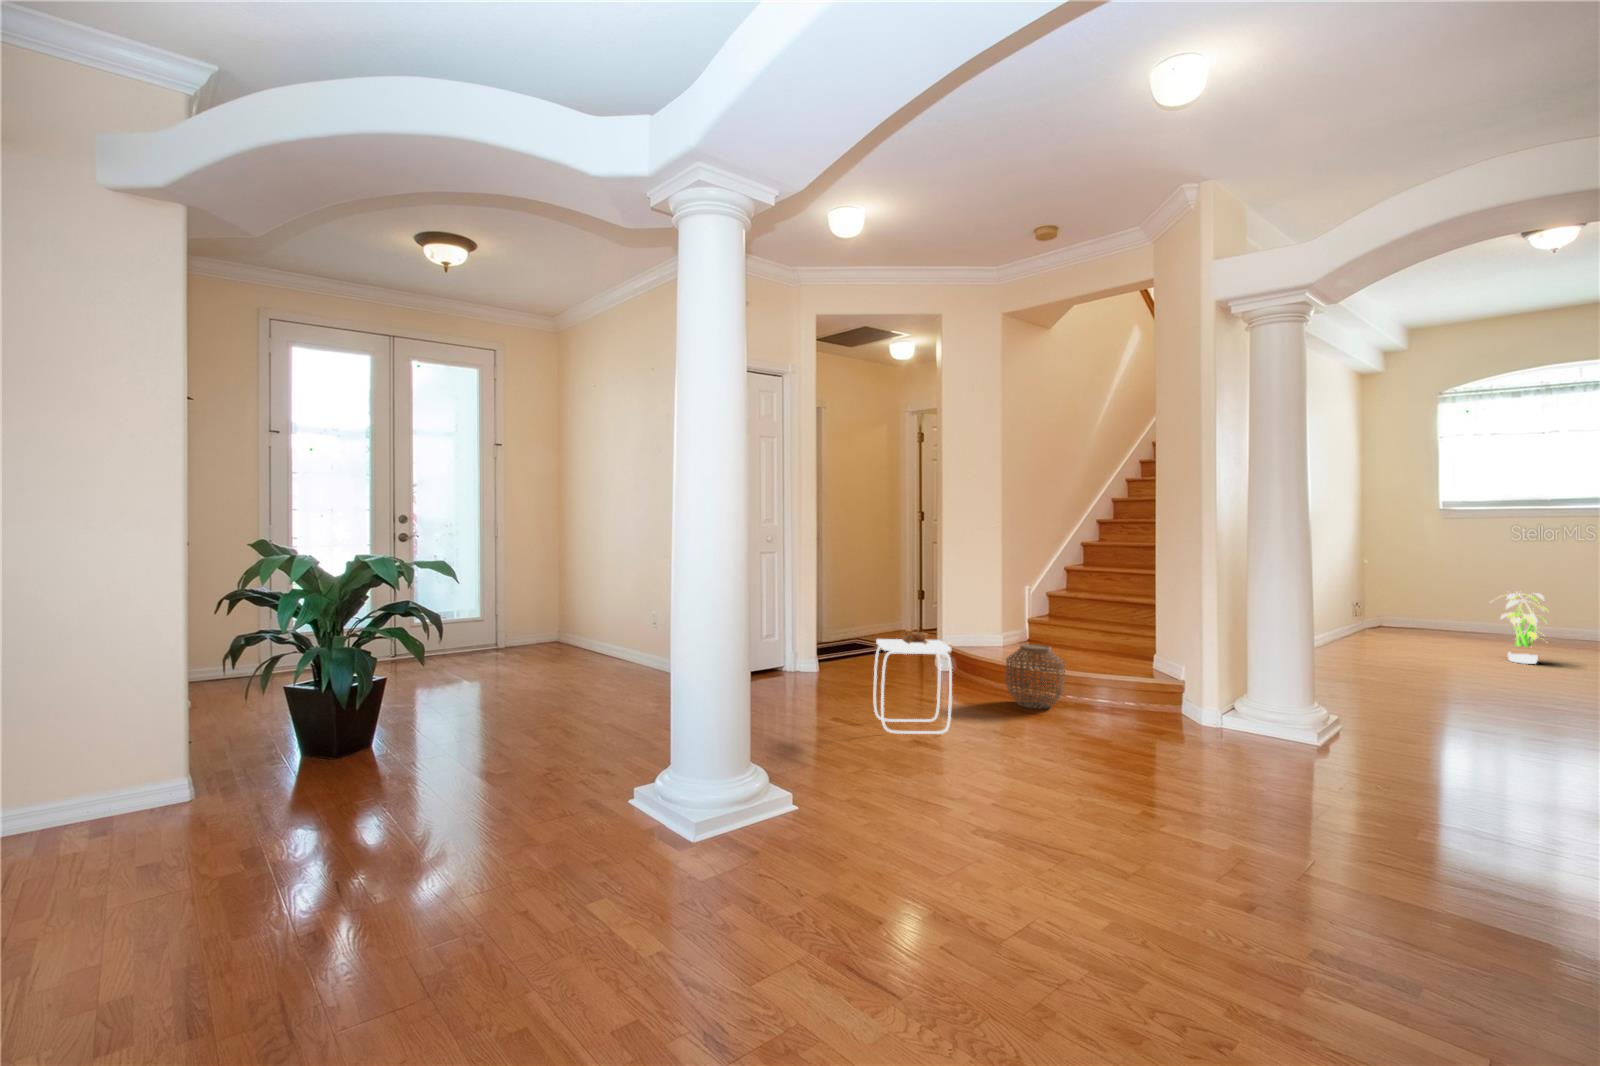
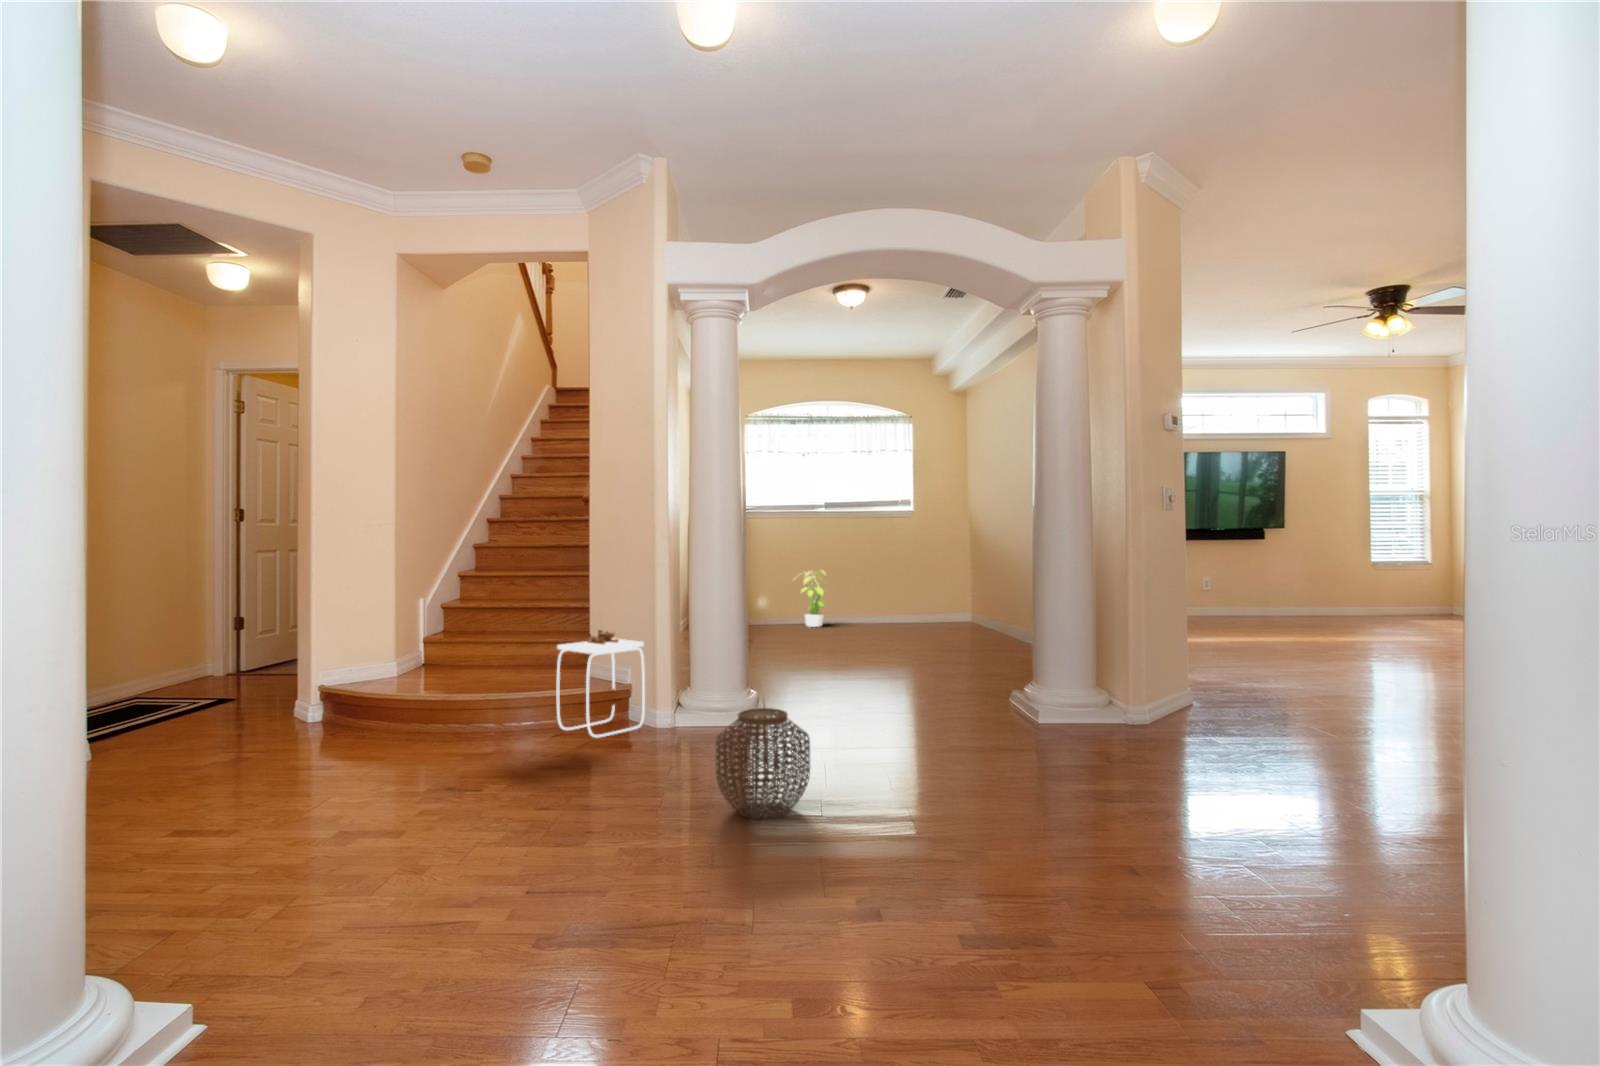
side table: present [873,630,952,734] -> present [557,630,645,738]
woven basket: present [1005,644,1065,708] -> present [716,708,810,819]

